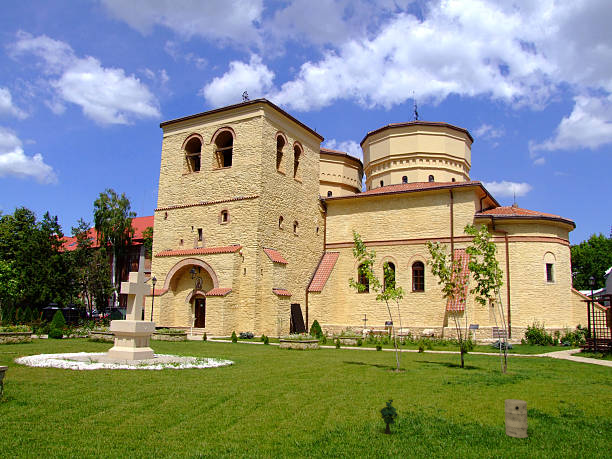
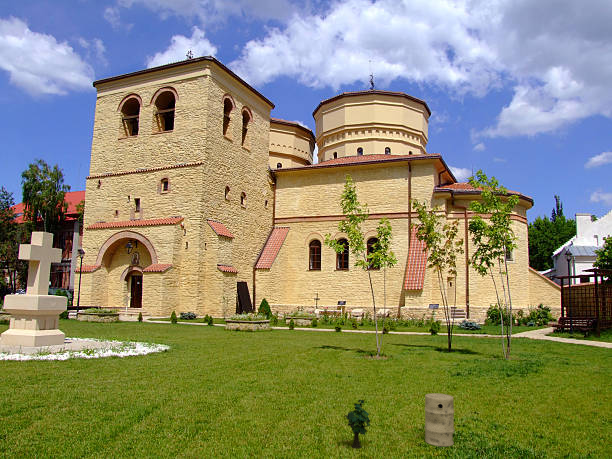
trash can: present [505,399,528,438] -> present [424,393,455,446]

